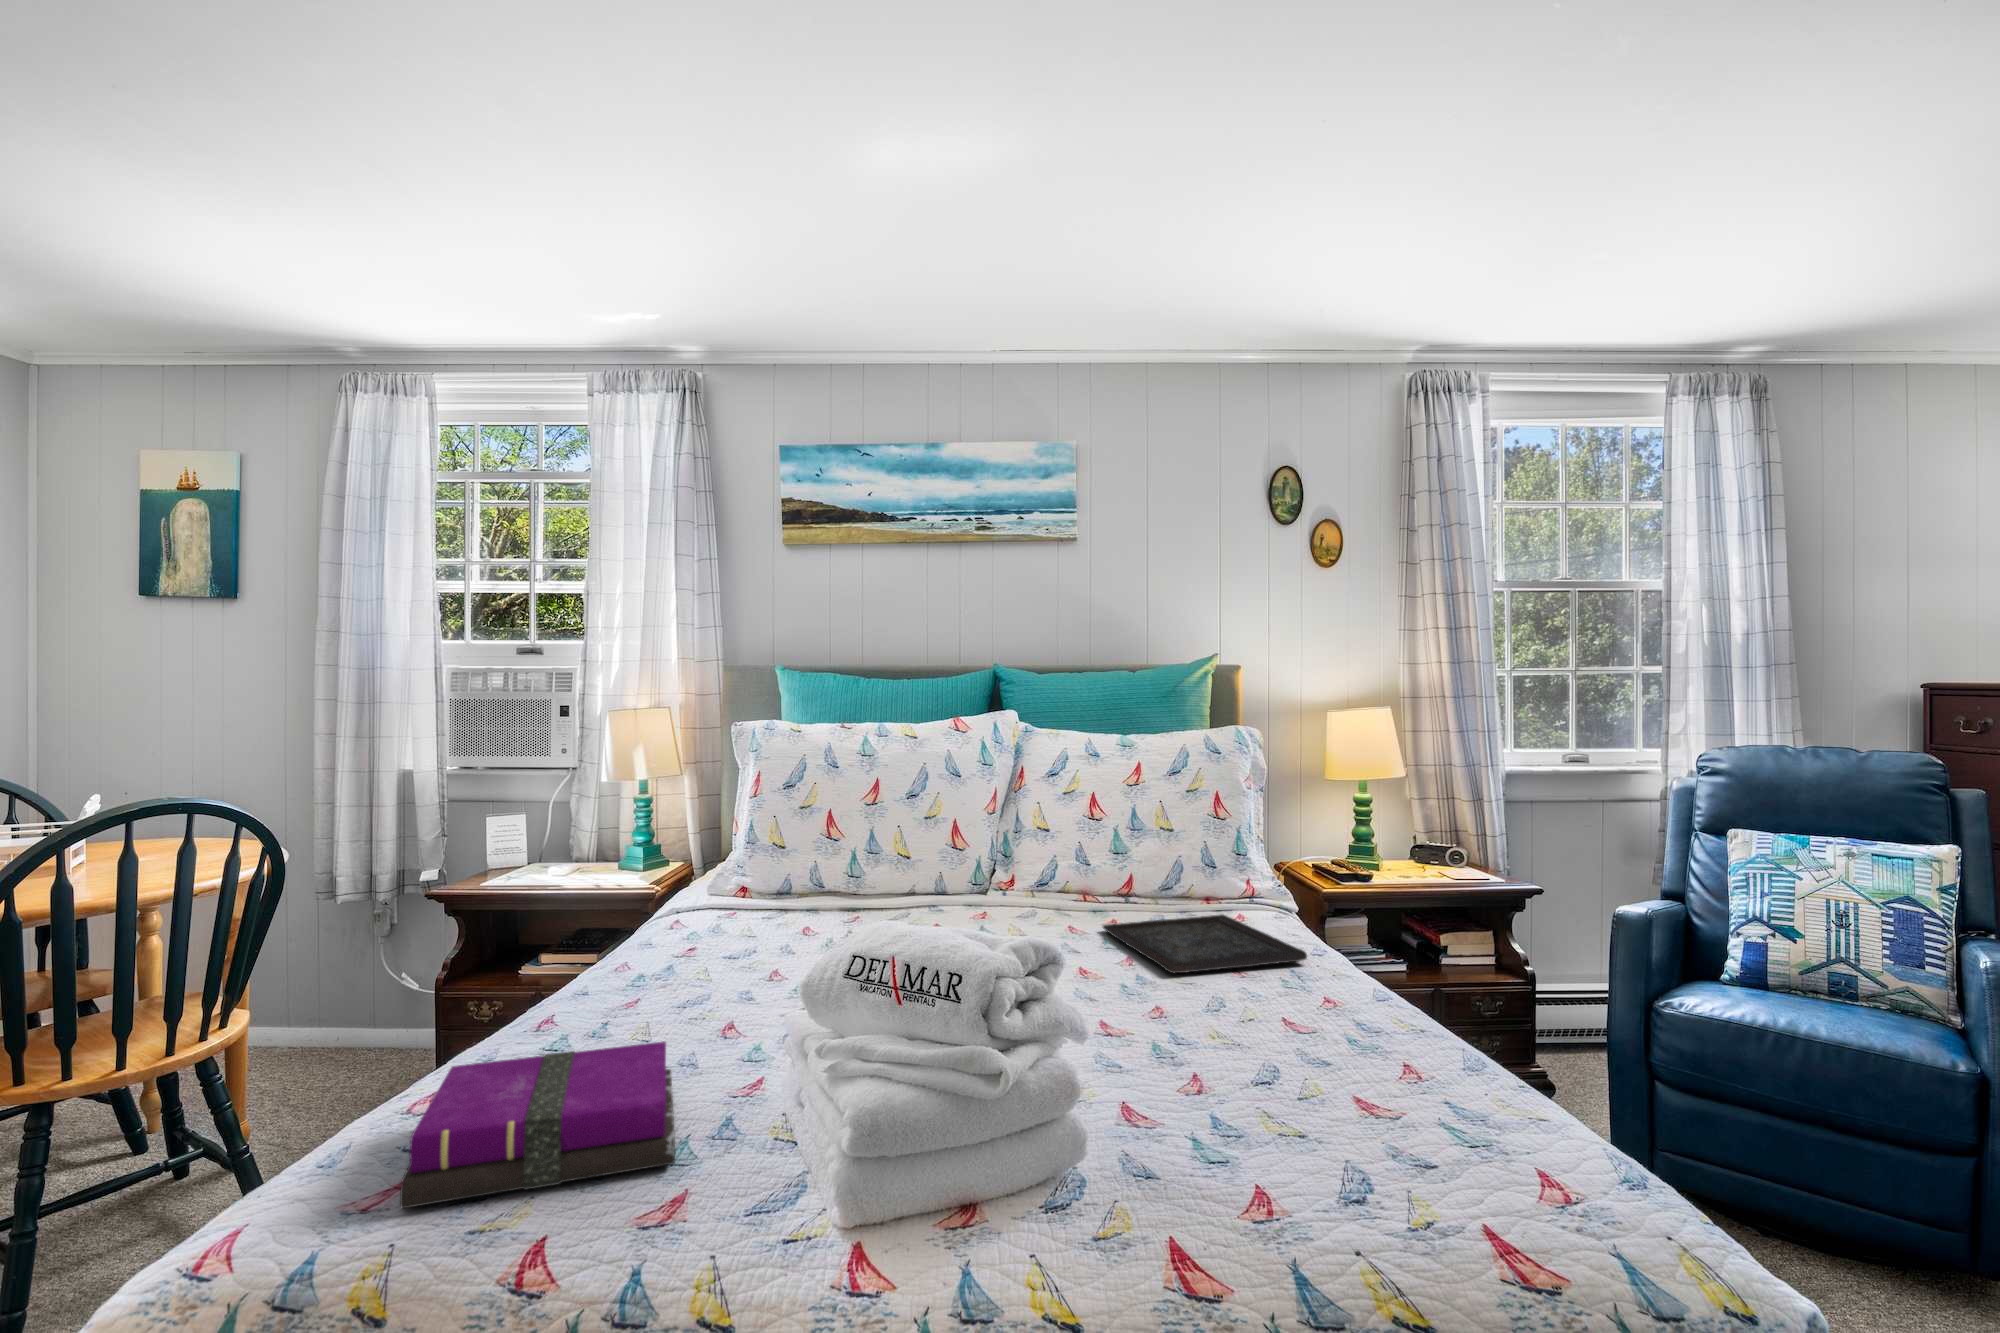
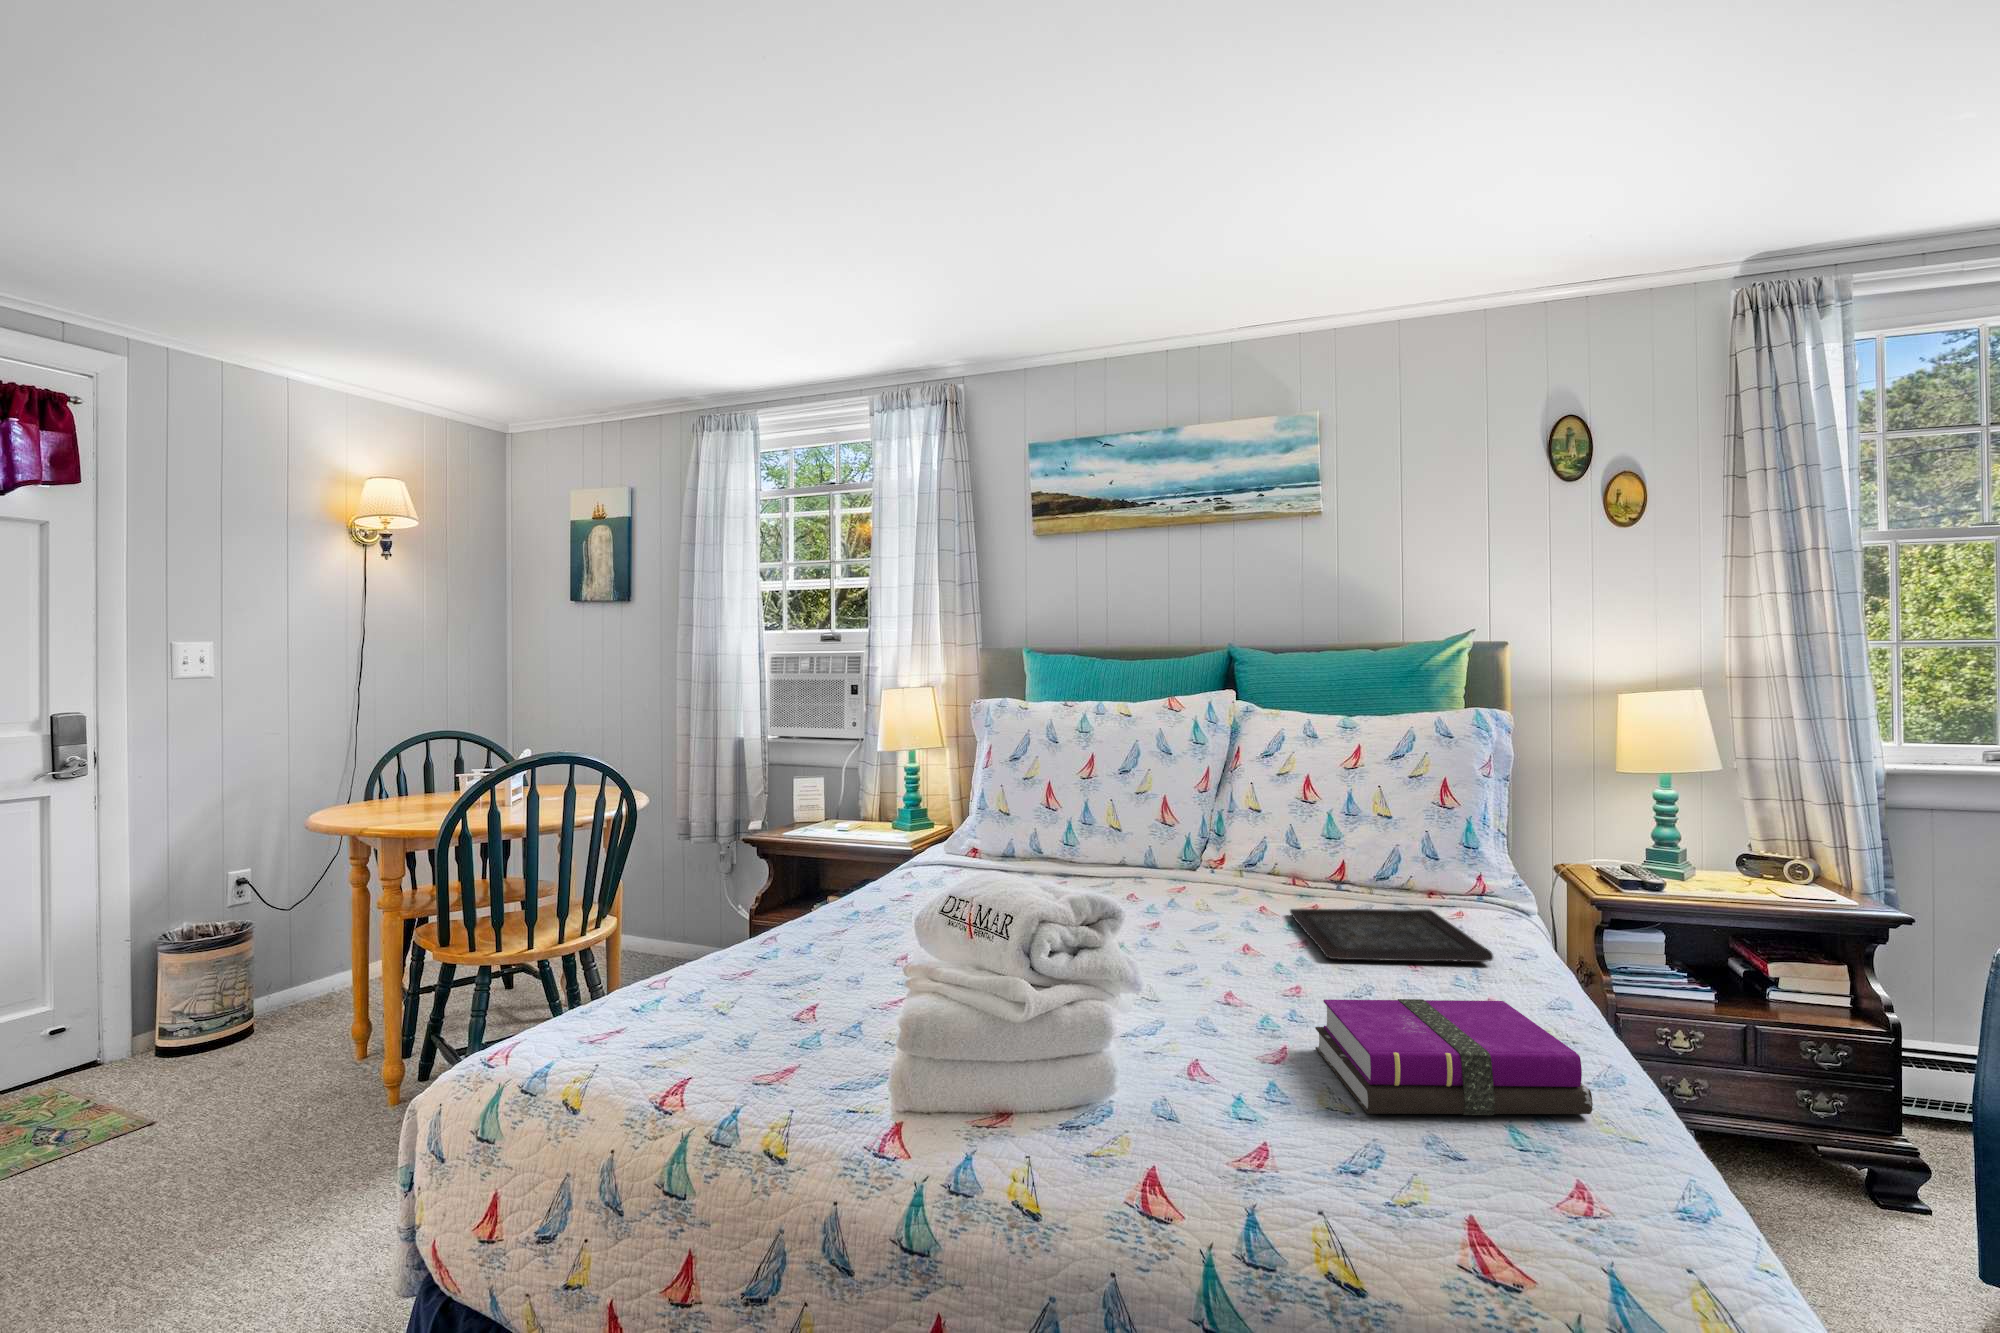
notebook: present [400,1041,675,1209] -> present [1315,999,1593,1115]

